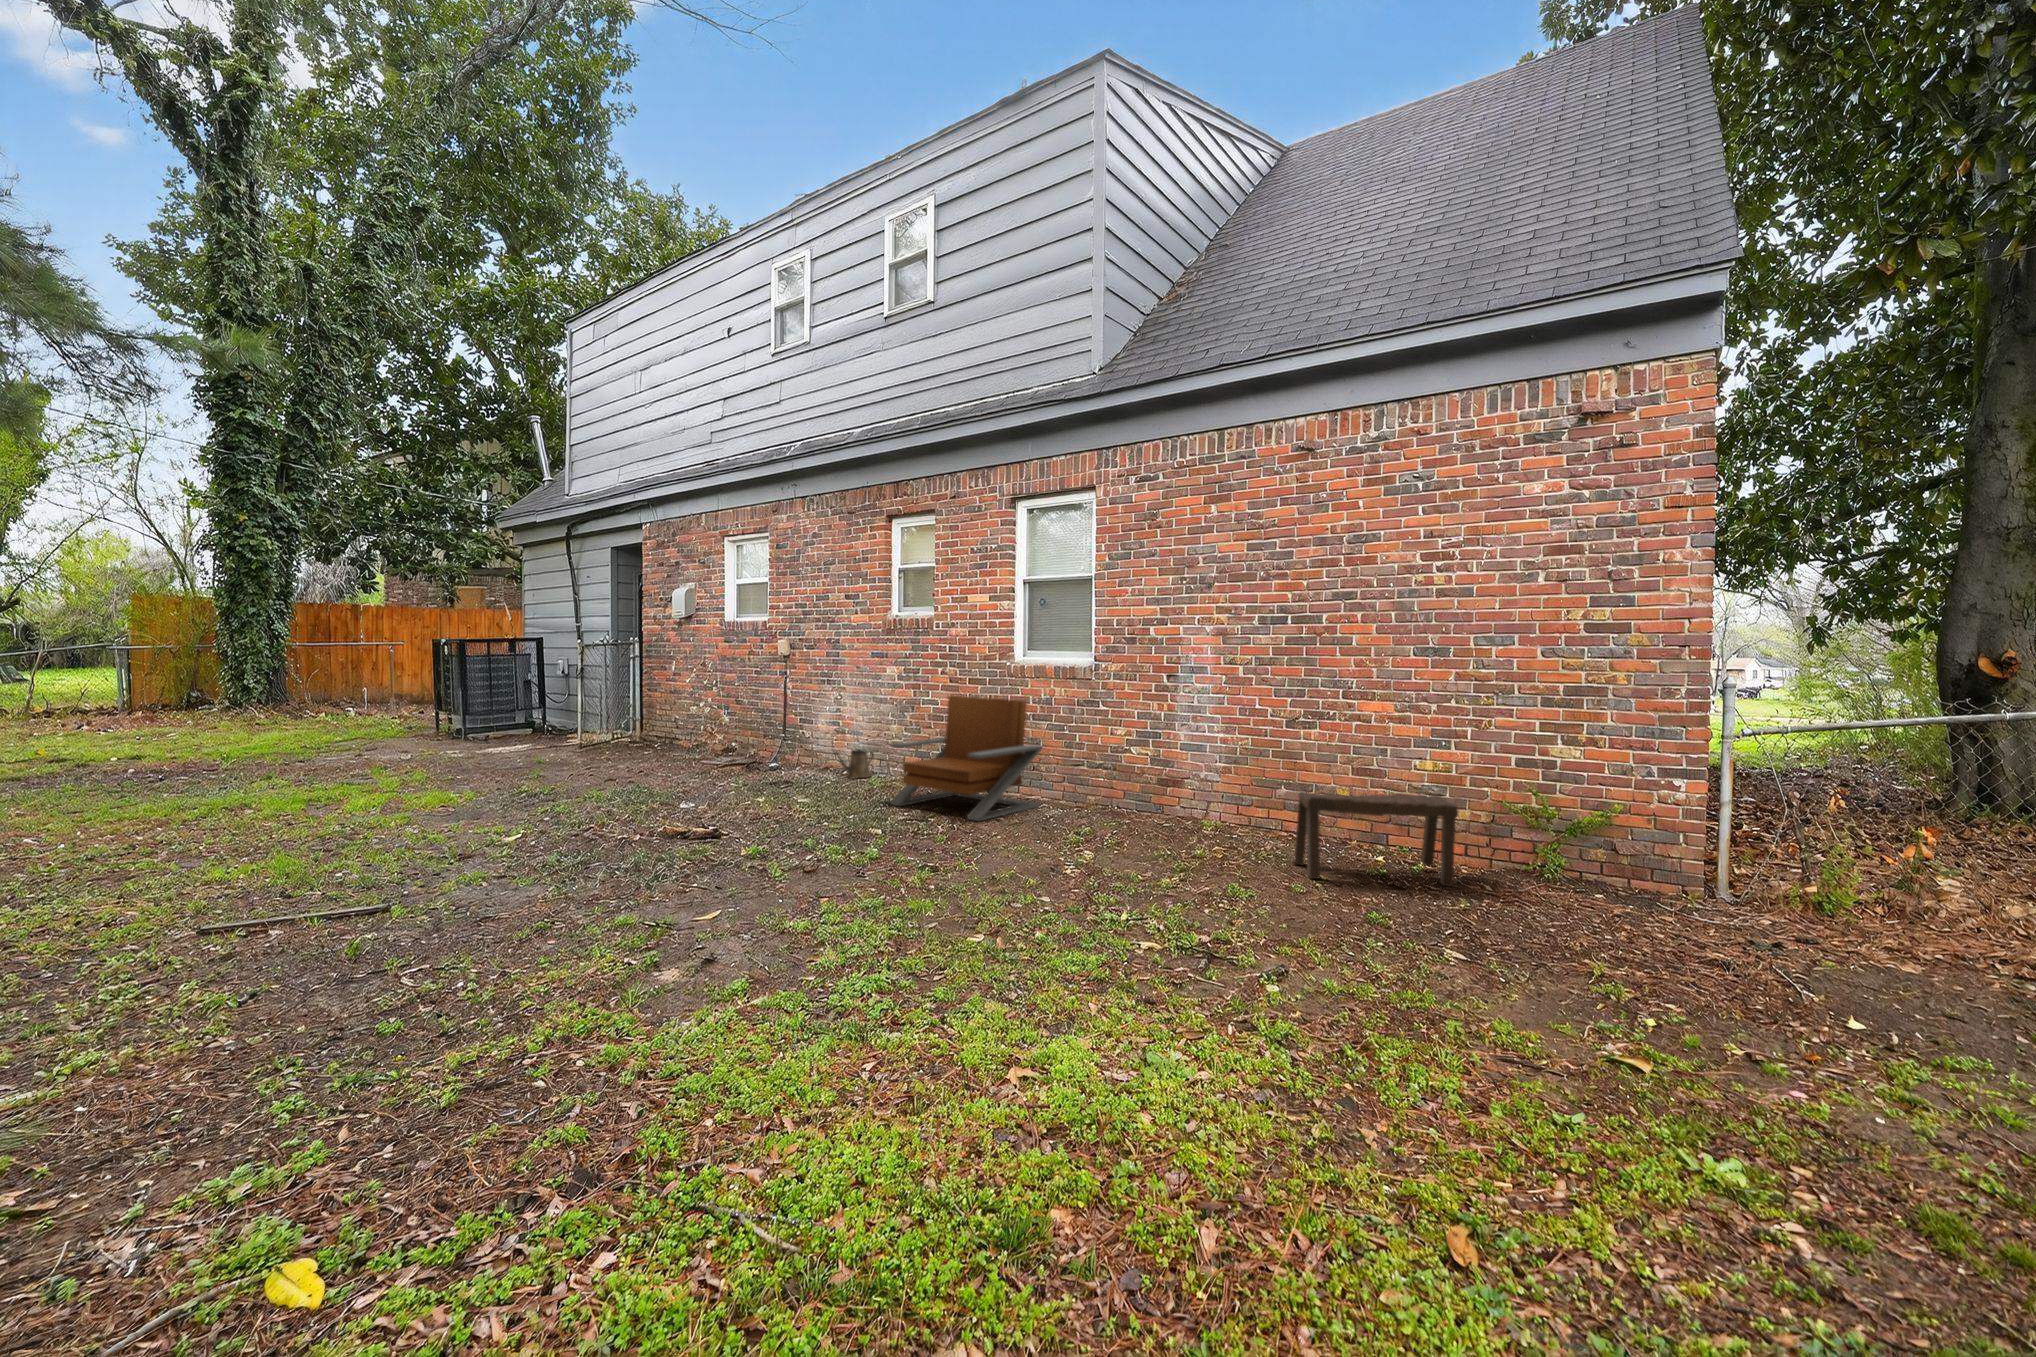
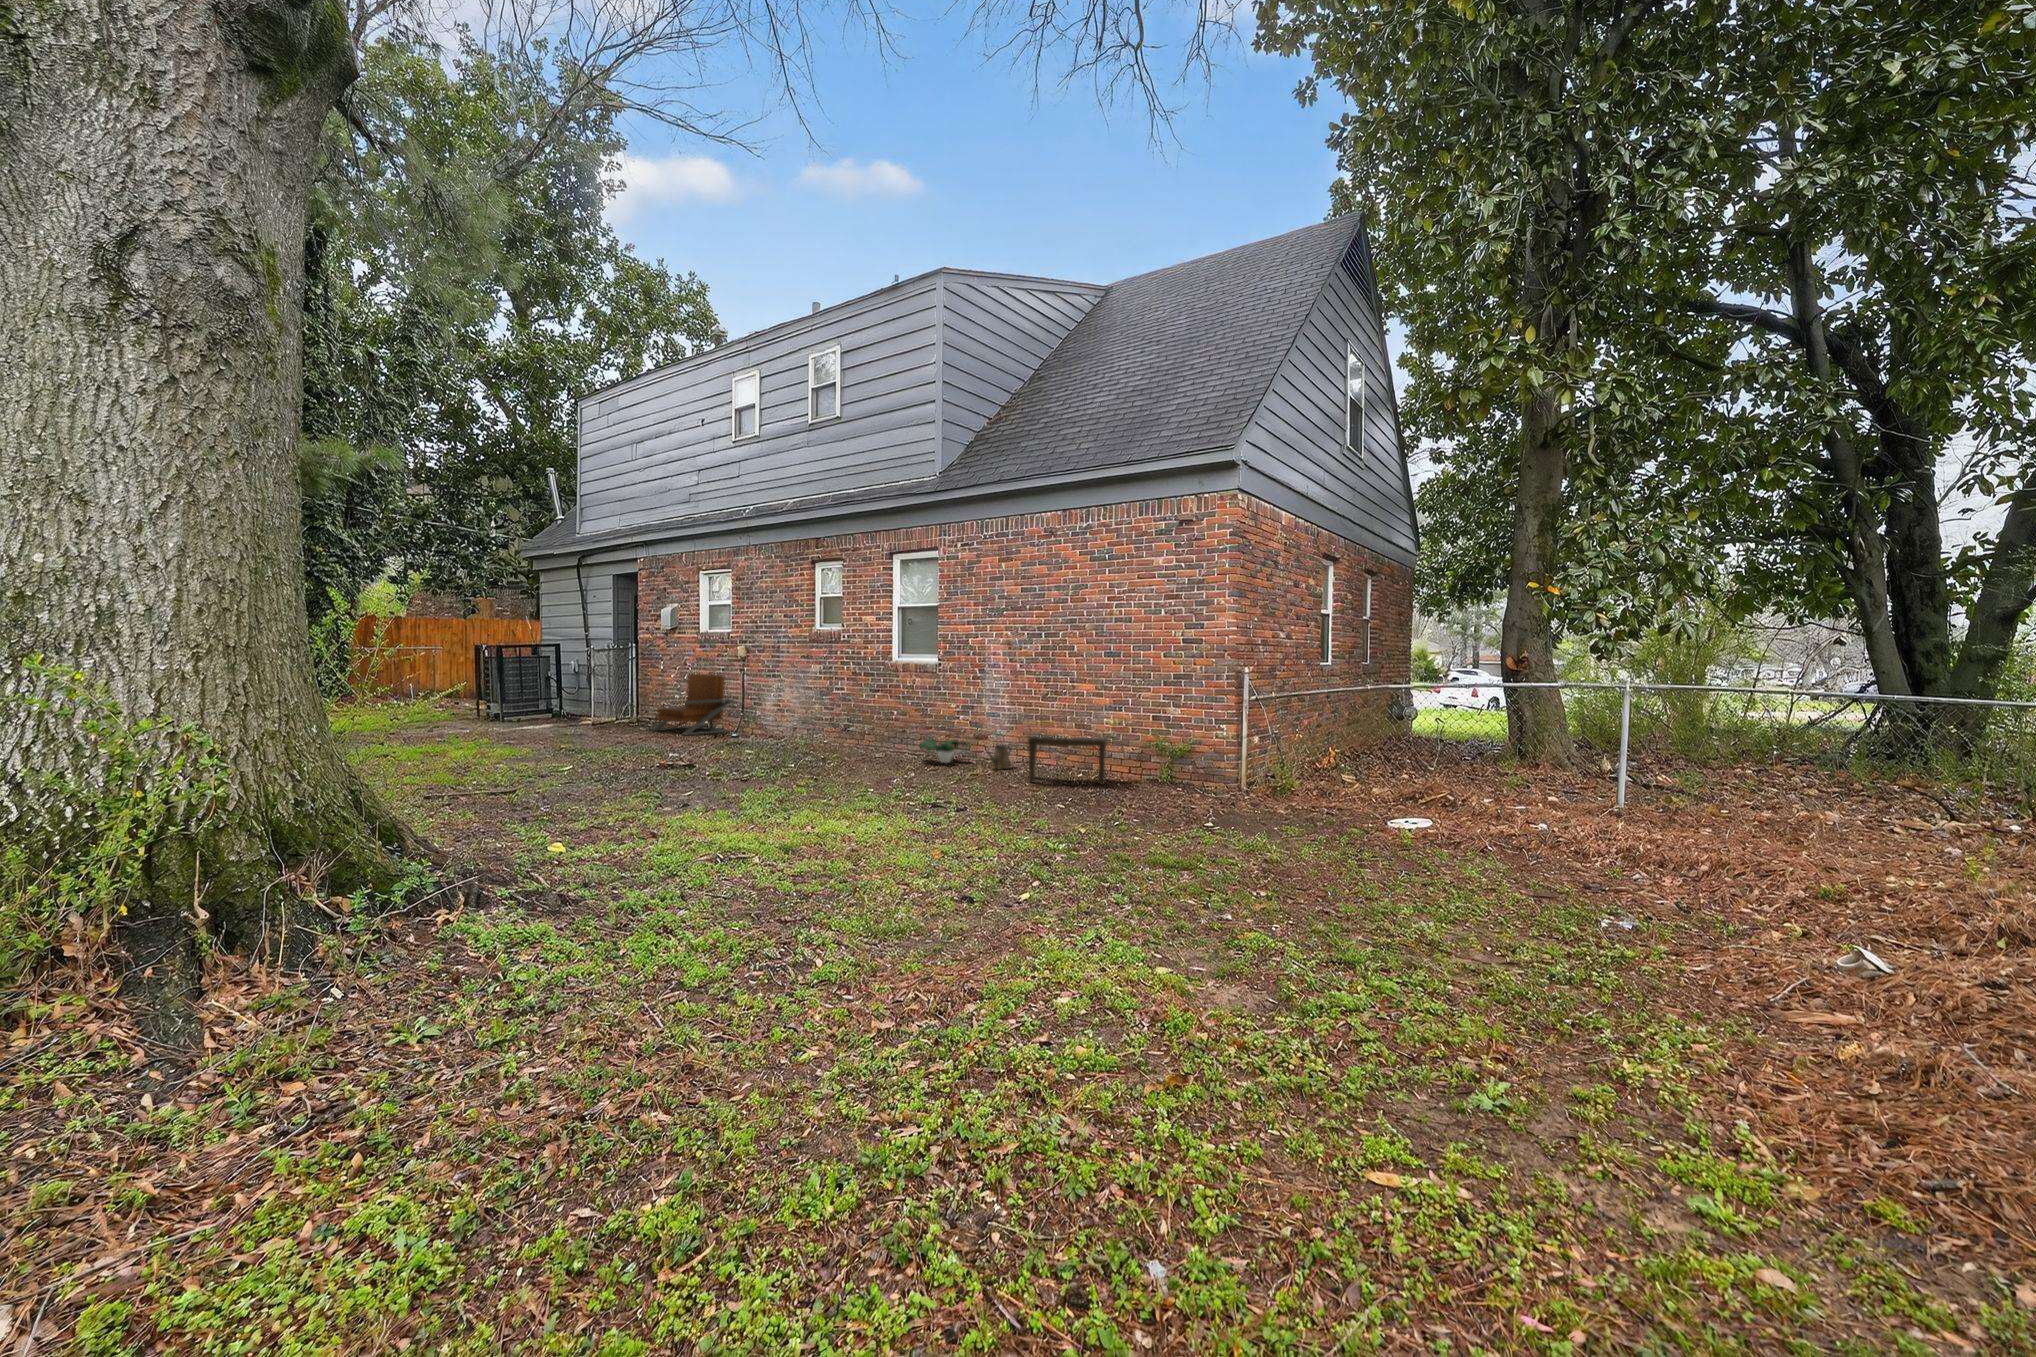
lounge chair: present [890,696,1043,821] -> present [652,674,733,735]
watering can: present [834,749,874,779] -> present [987,745,1012,769]
potted plant: none [1076,785,1158,826] -> present [919,739,969,763]

